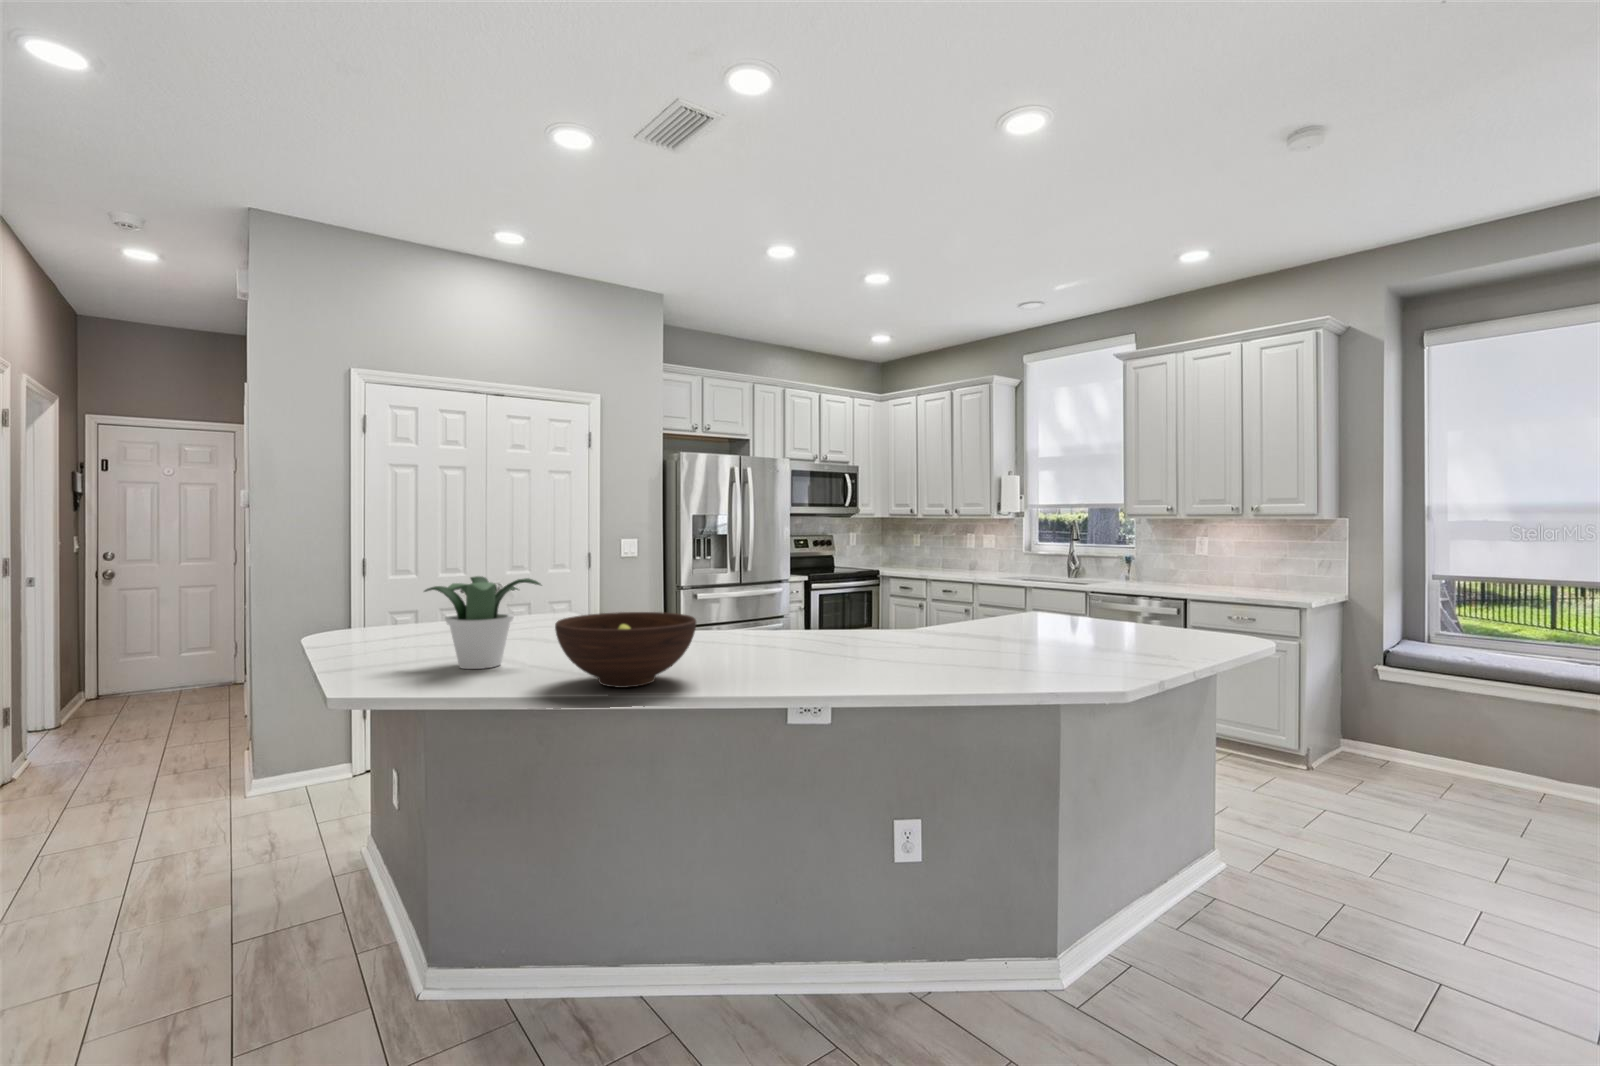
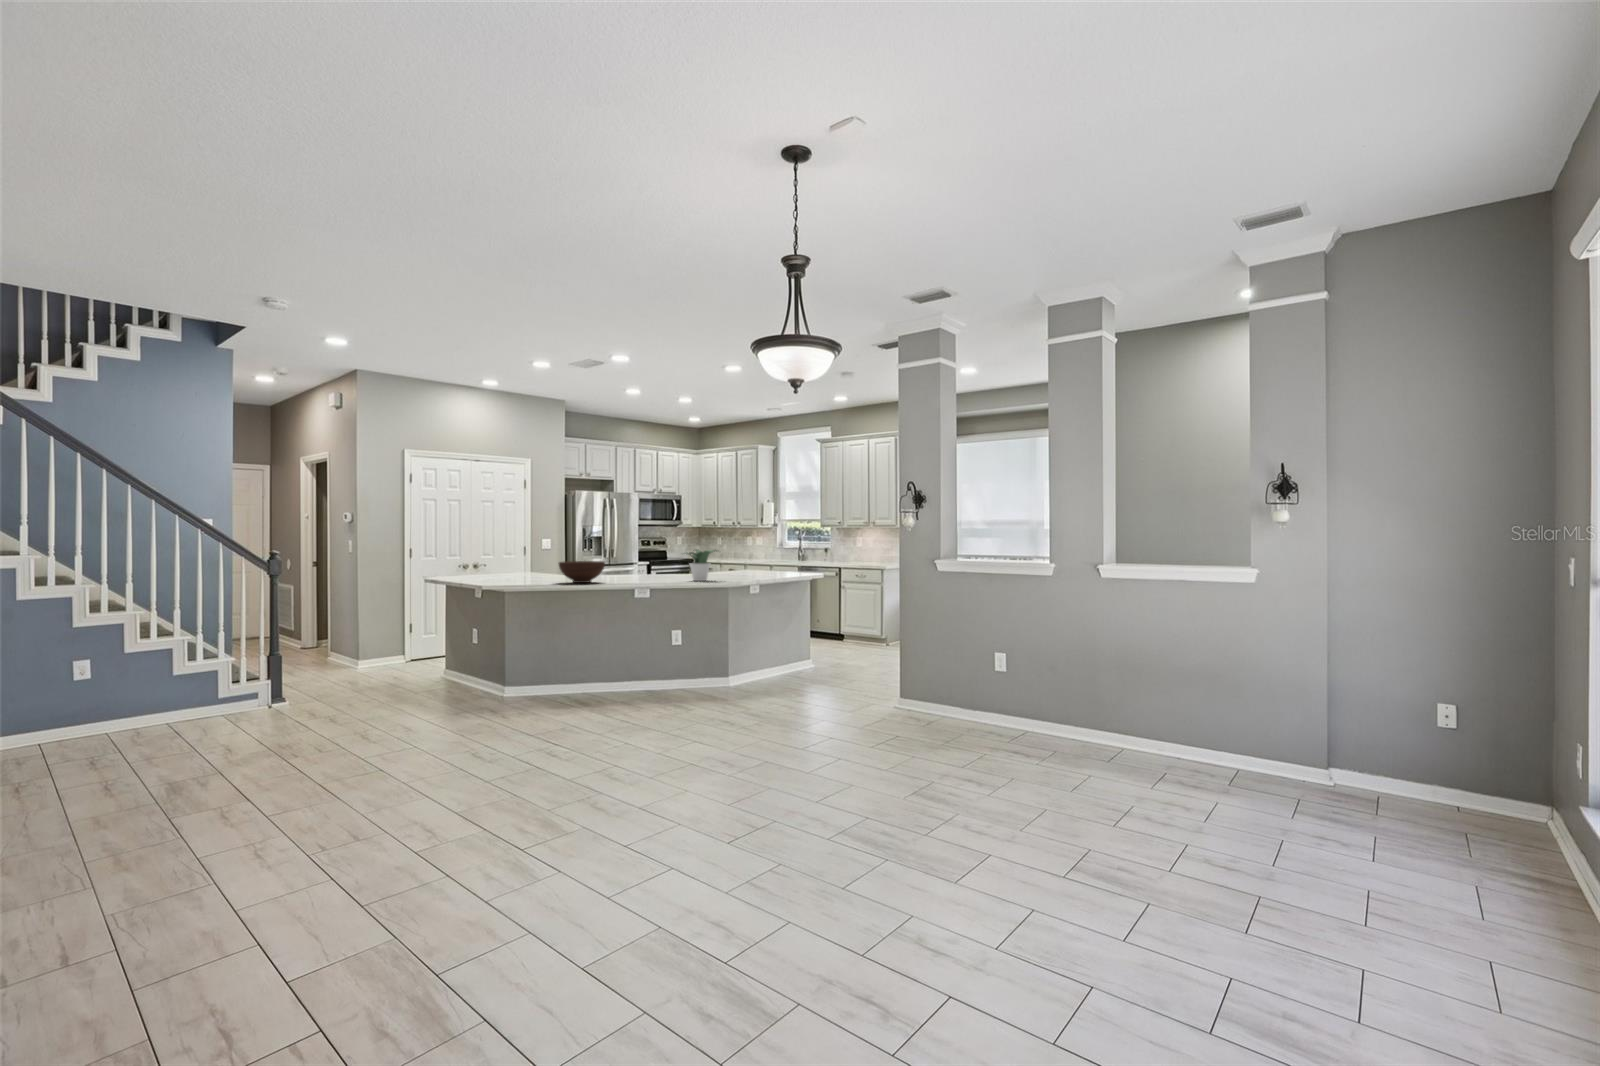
potted plant: present [424,576,541,669] -> present [687,549,714,581]

